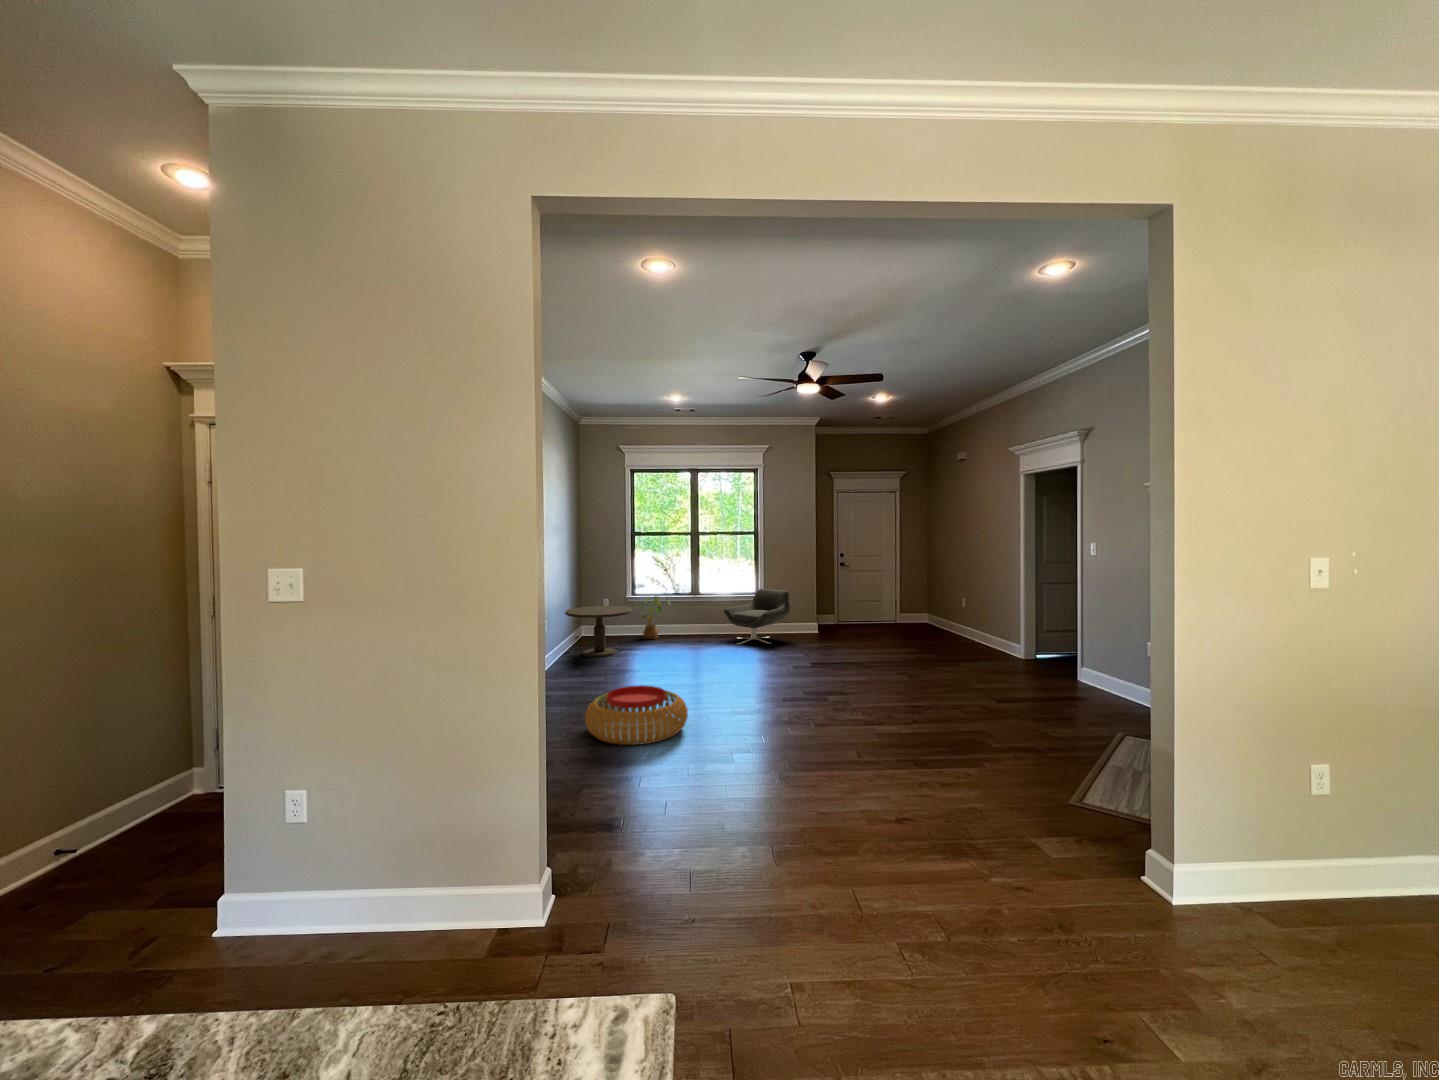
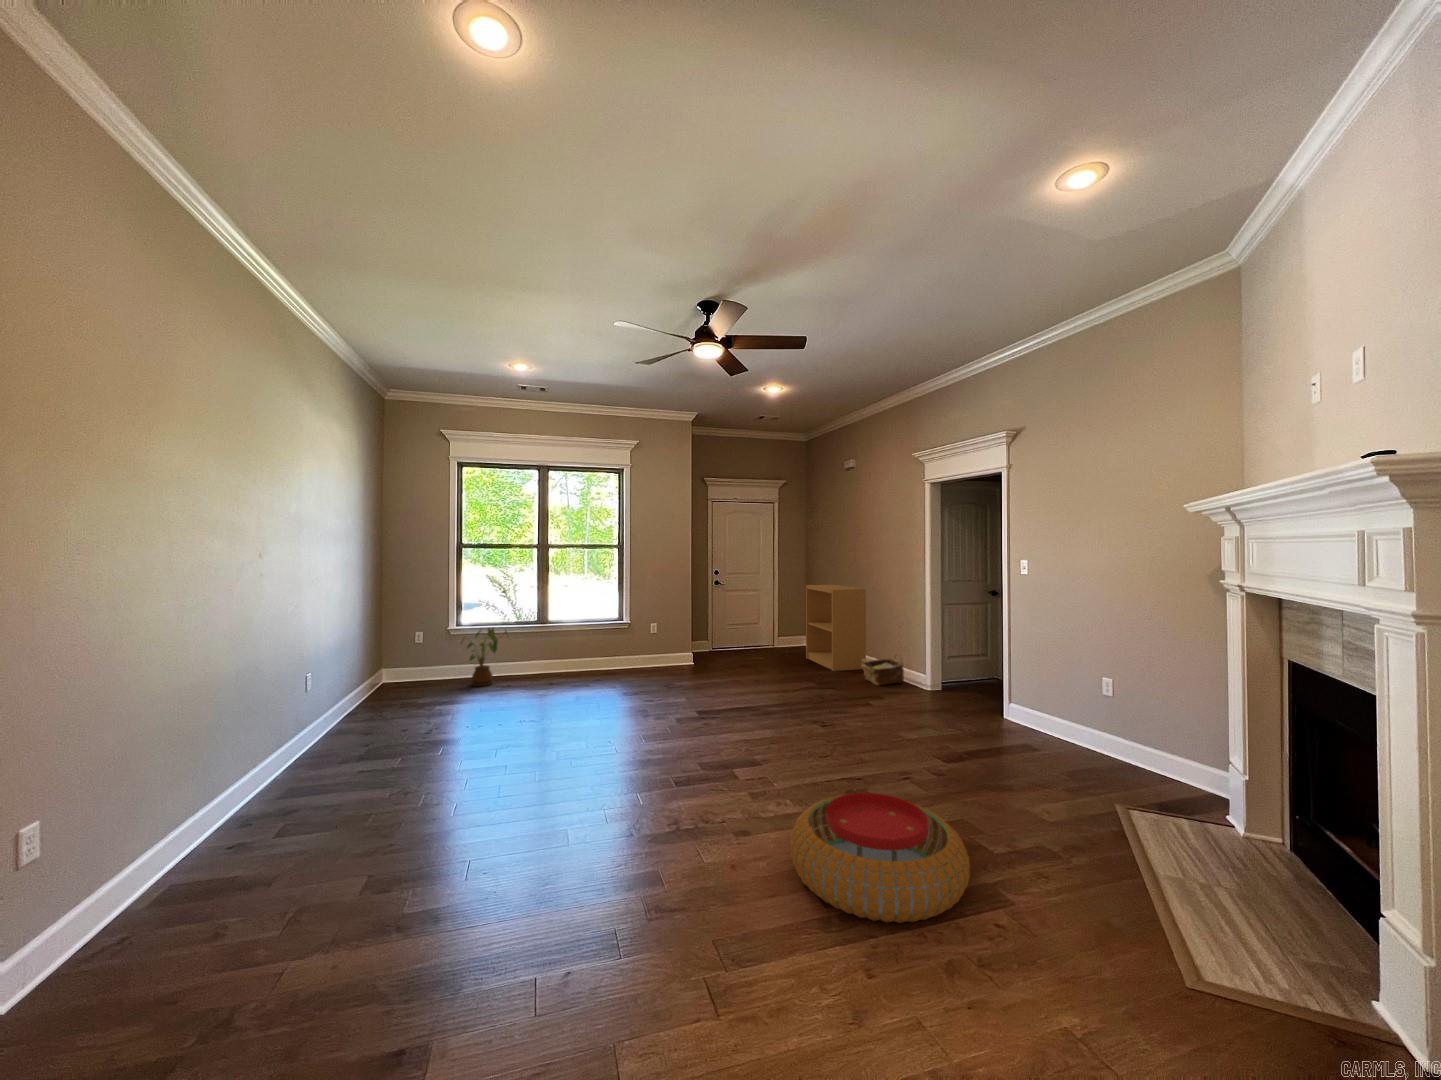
bookshelf: none [920,565,973,641] -> present [806,584,866,671]
lounge chair: present [724,589,790,644] -> none [581,615,664,688]
side table: present [565,606,632,657] -> none [350,645,455,722]
woven basket: none [962,626,1002,653] -> present [862,654,904,685]
pouf: present [585,685,688,745] -> present [790,793,970,923]

